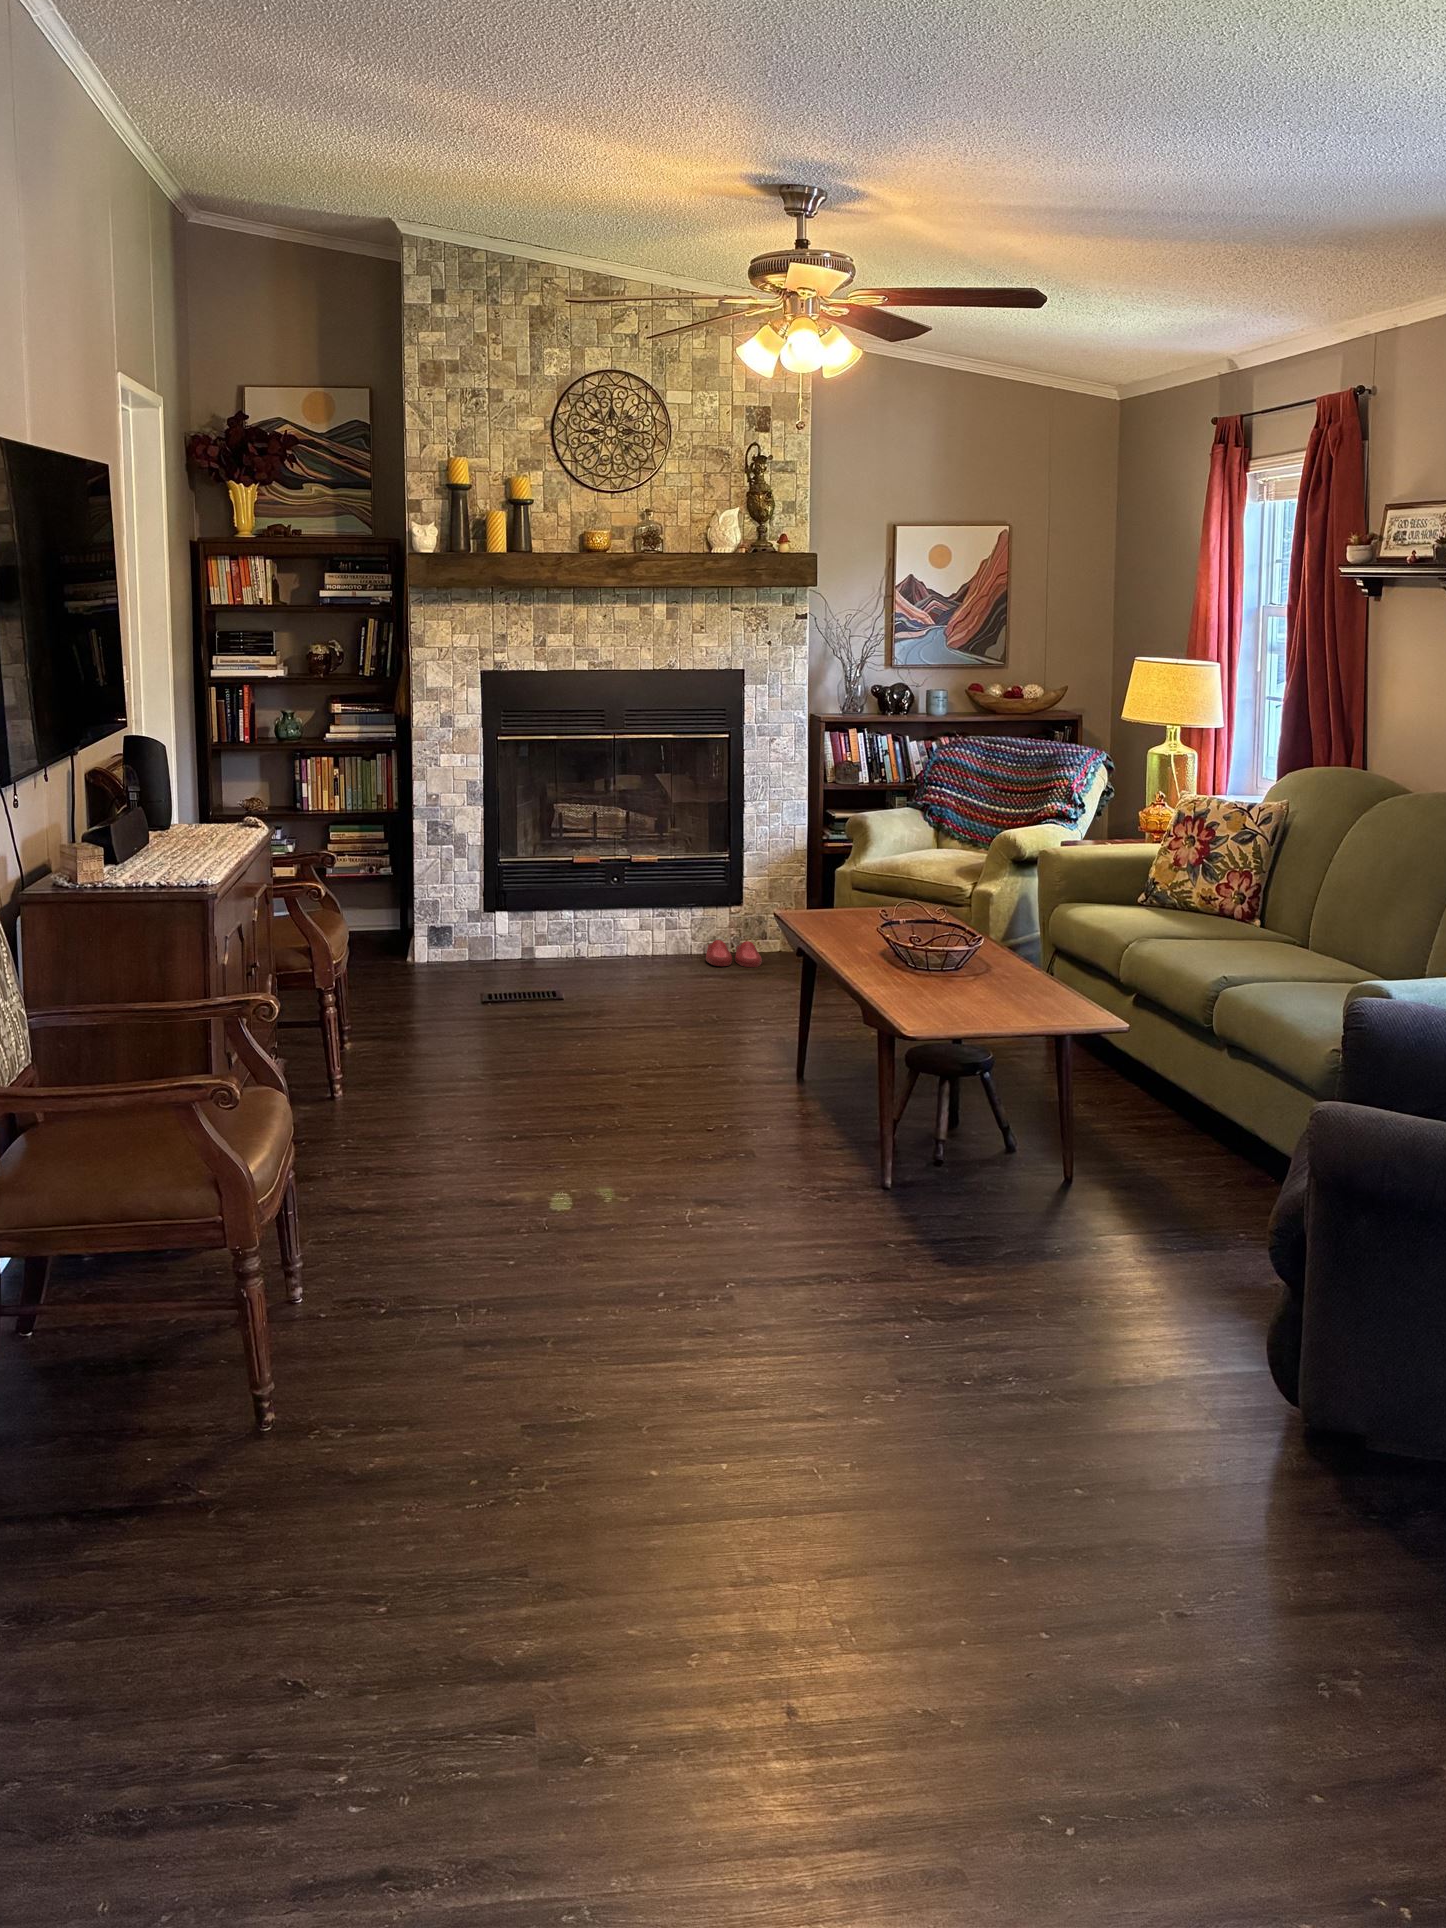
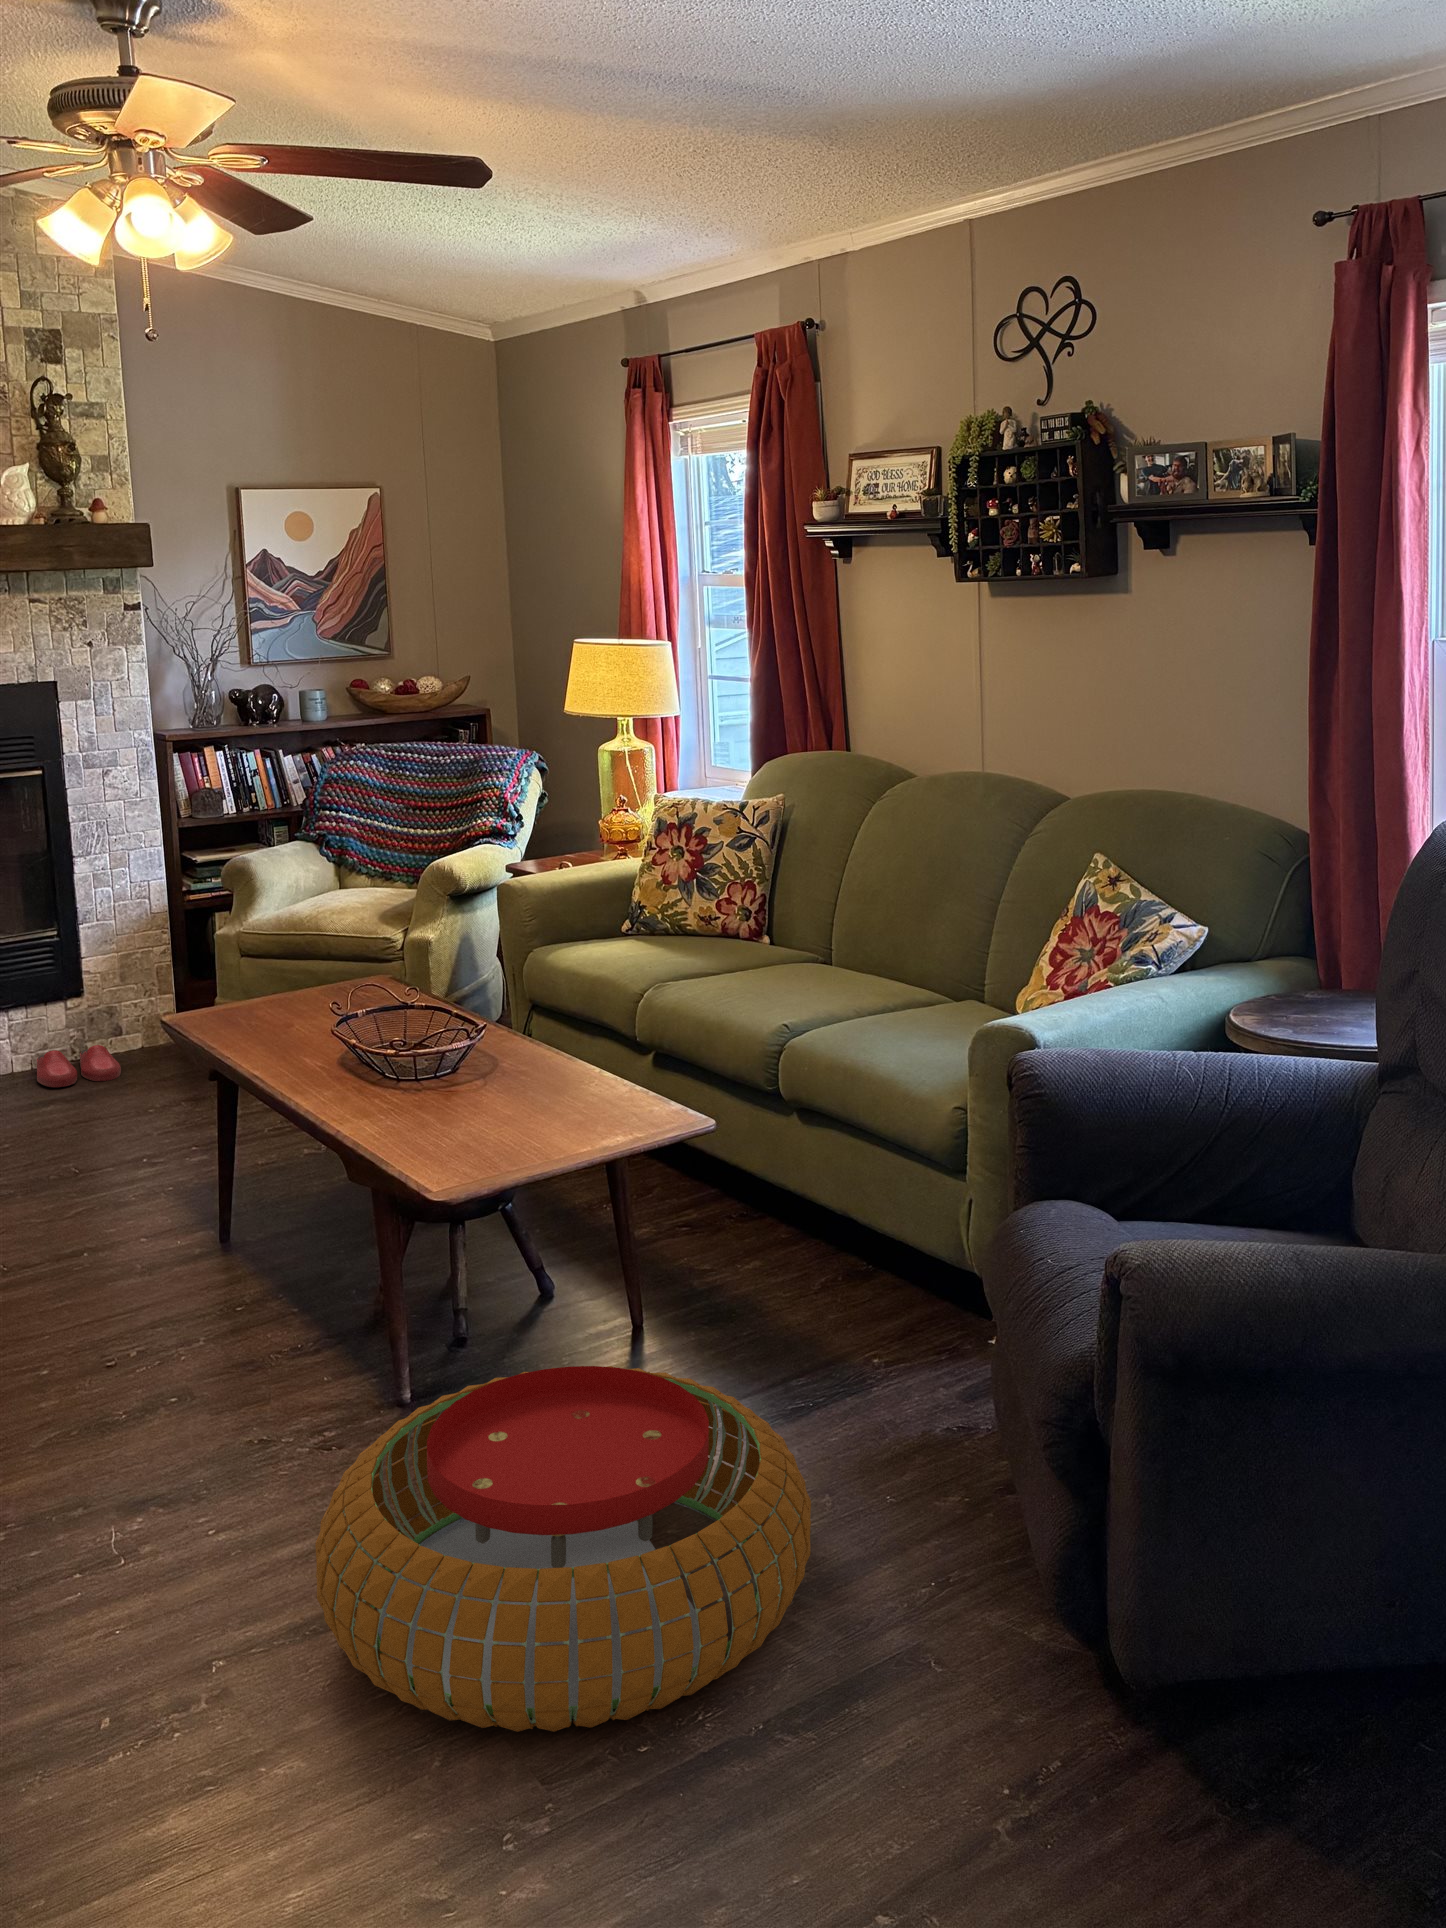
pouf: none [780,1167,1129,1391] -> present [315,1366,811,1732]

